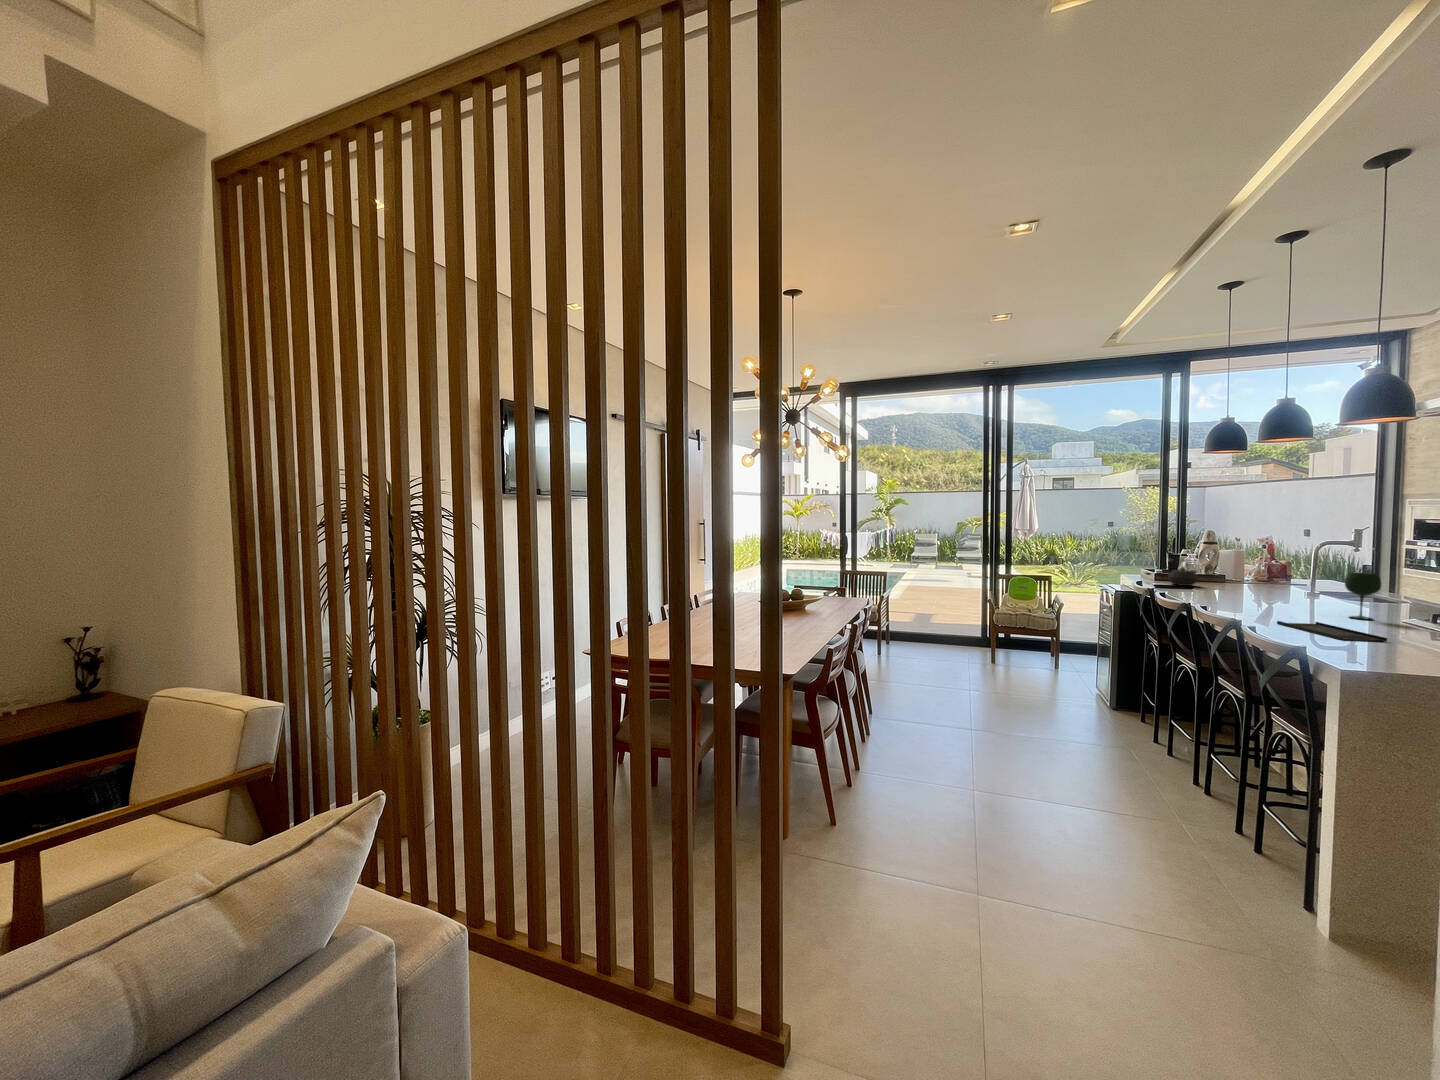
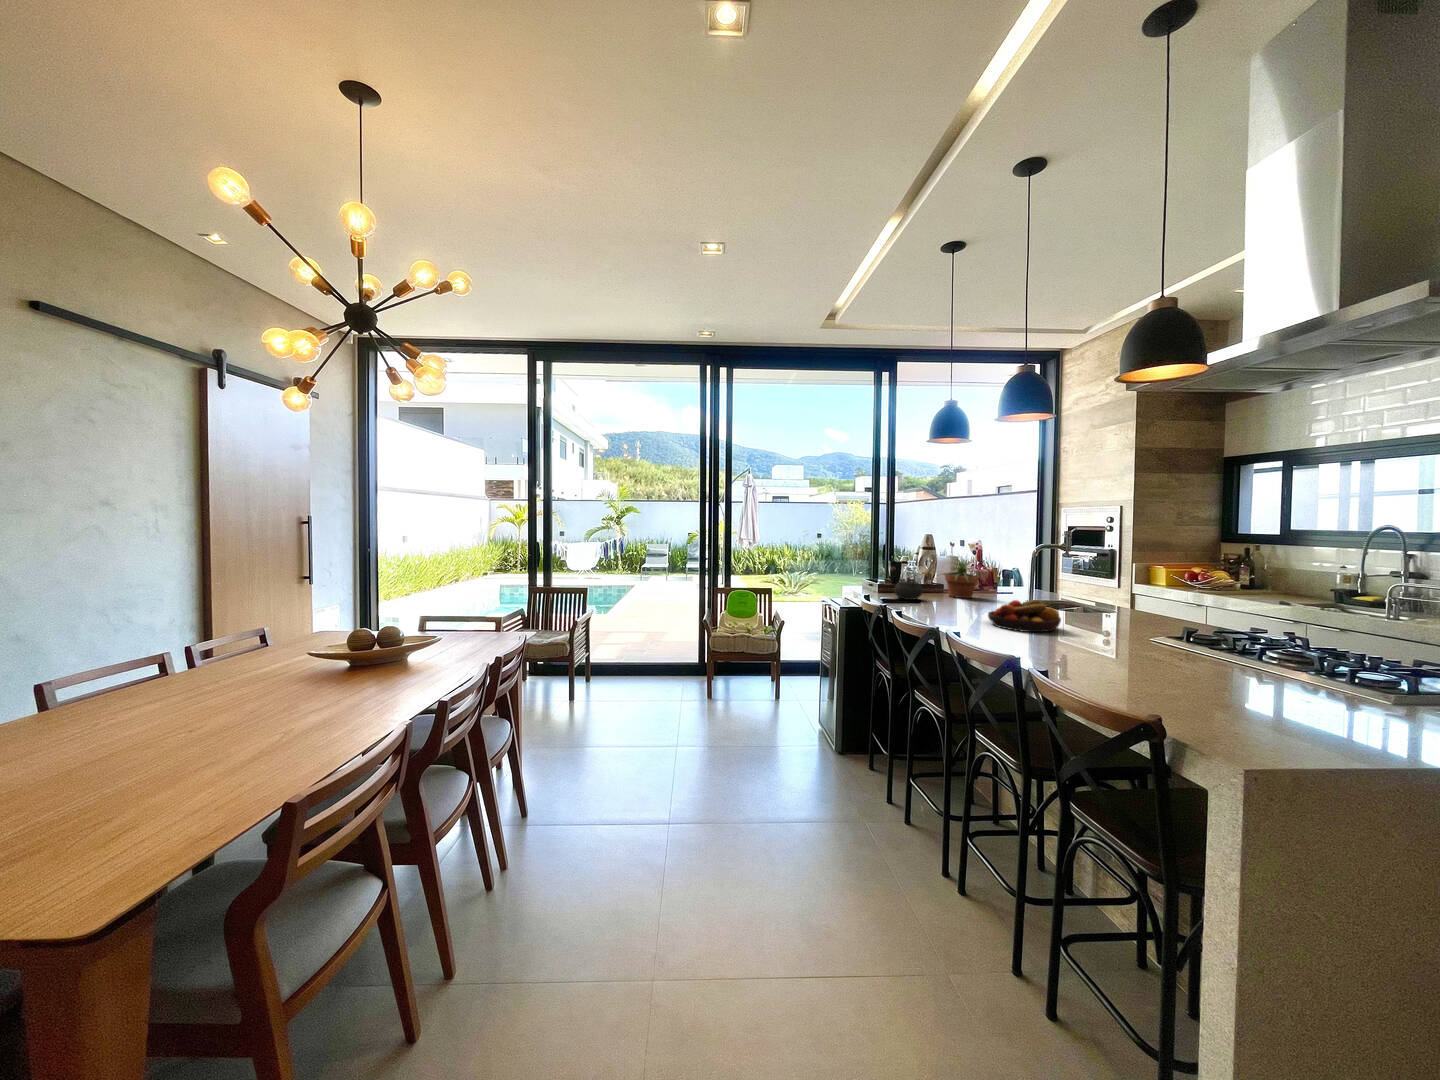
potted plant: none [1217,549,1280,587] -> present [942,559,981,598]
wine glass: present [1345,572,1381,620] -> none [1091,584,1126,642]
fruit bowl: none [1248,585,1322,611] -> present [988,600,1061,632]
tray: present [1277,621,1387,641] -> none [1051,653,1190,687]

